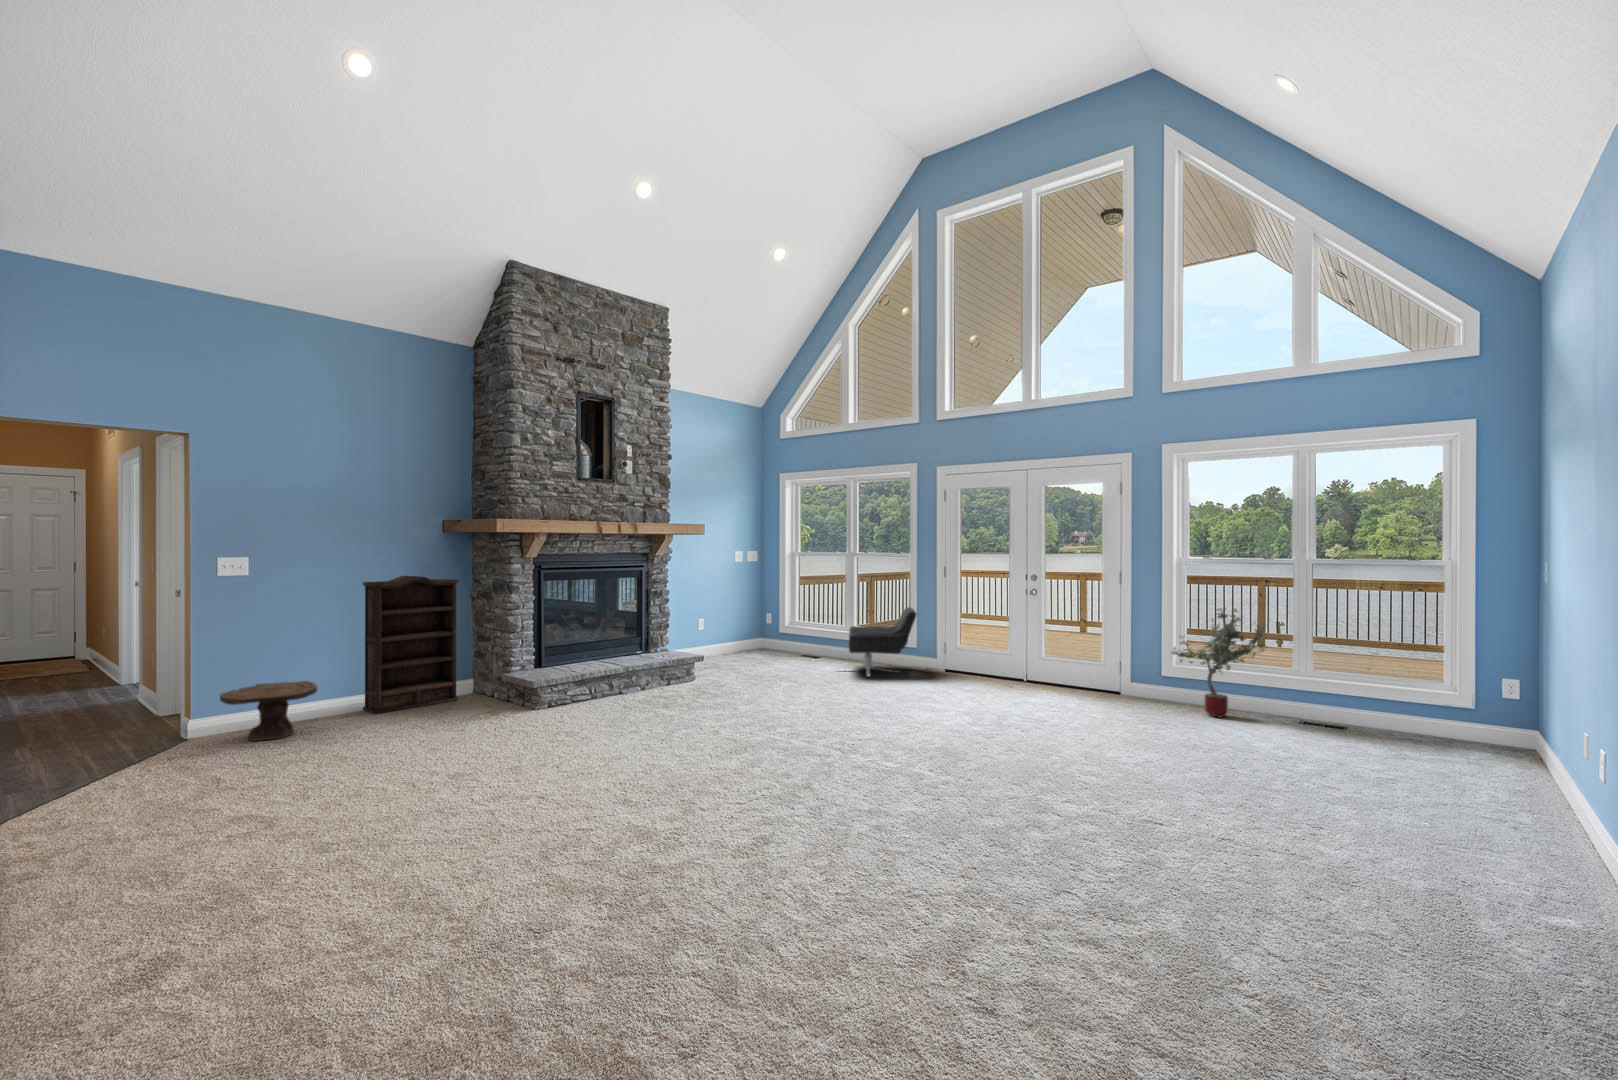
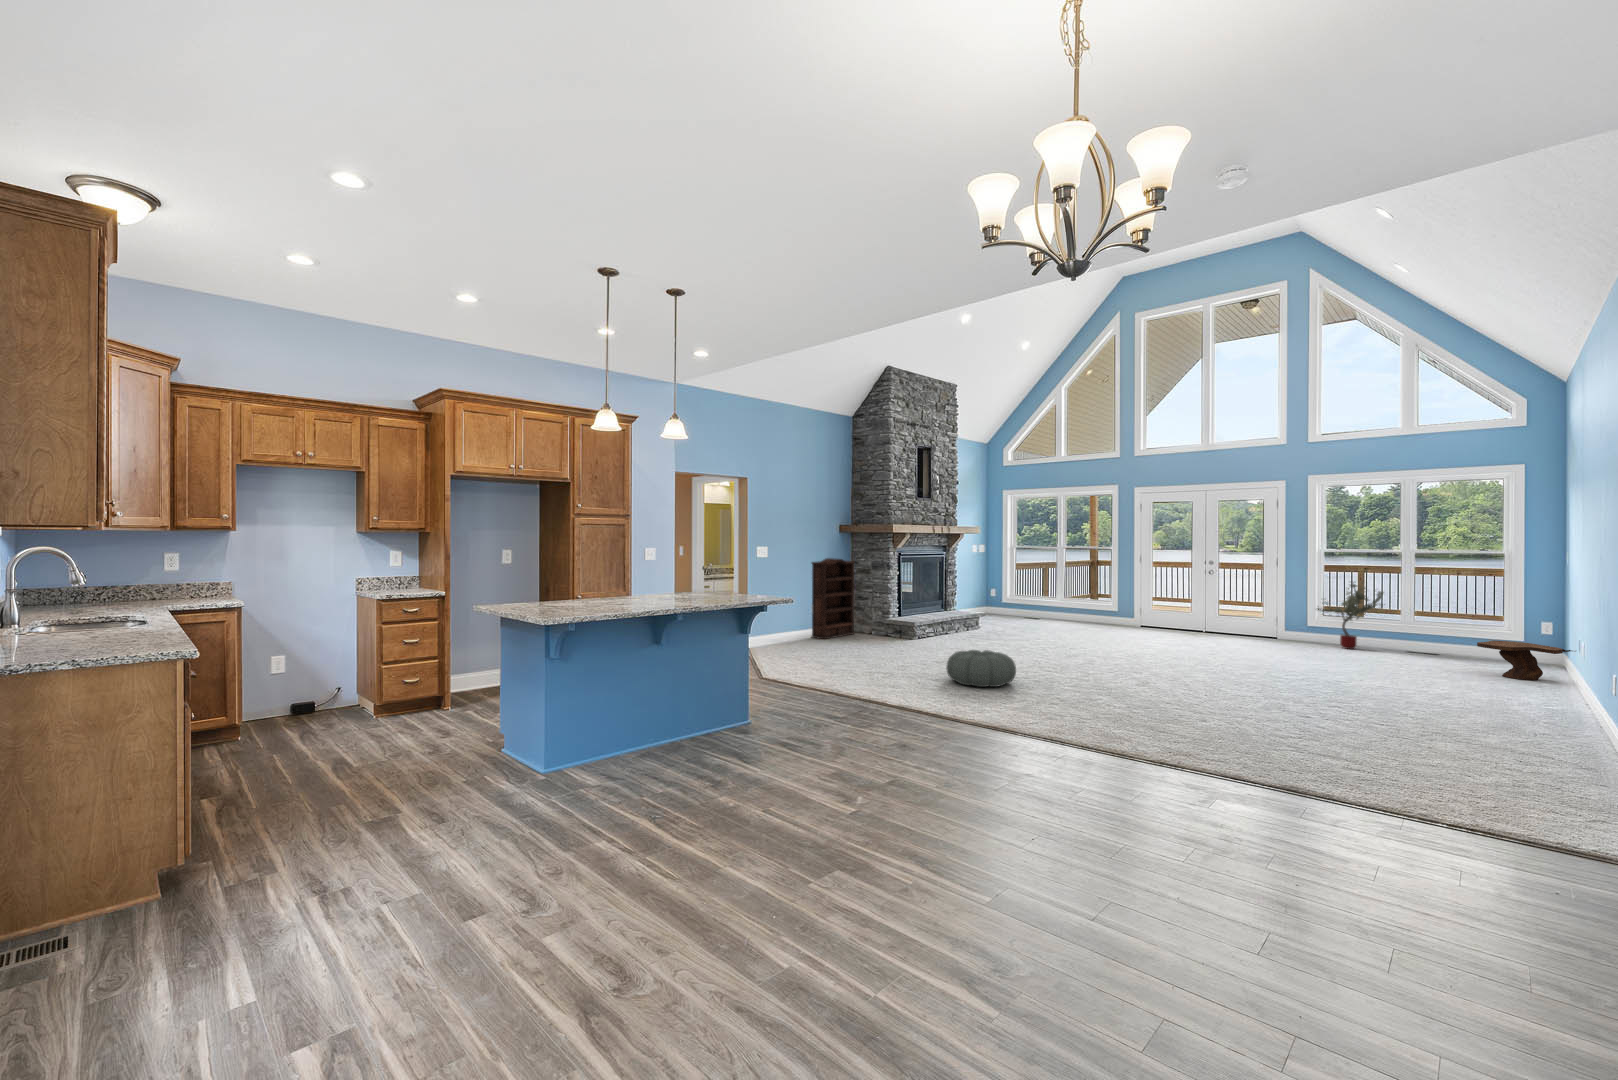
lounge chair: present [848,607,916,676] -> none [1063,582,1123,627]
side table: present [220,681,317,741] -> present [1477,640,1572,680]
pouf: none [350,764,505,856] -> present [946,650,1016,687]

